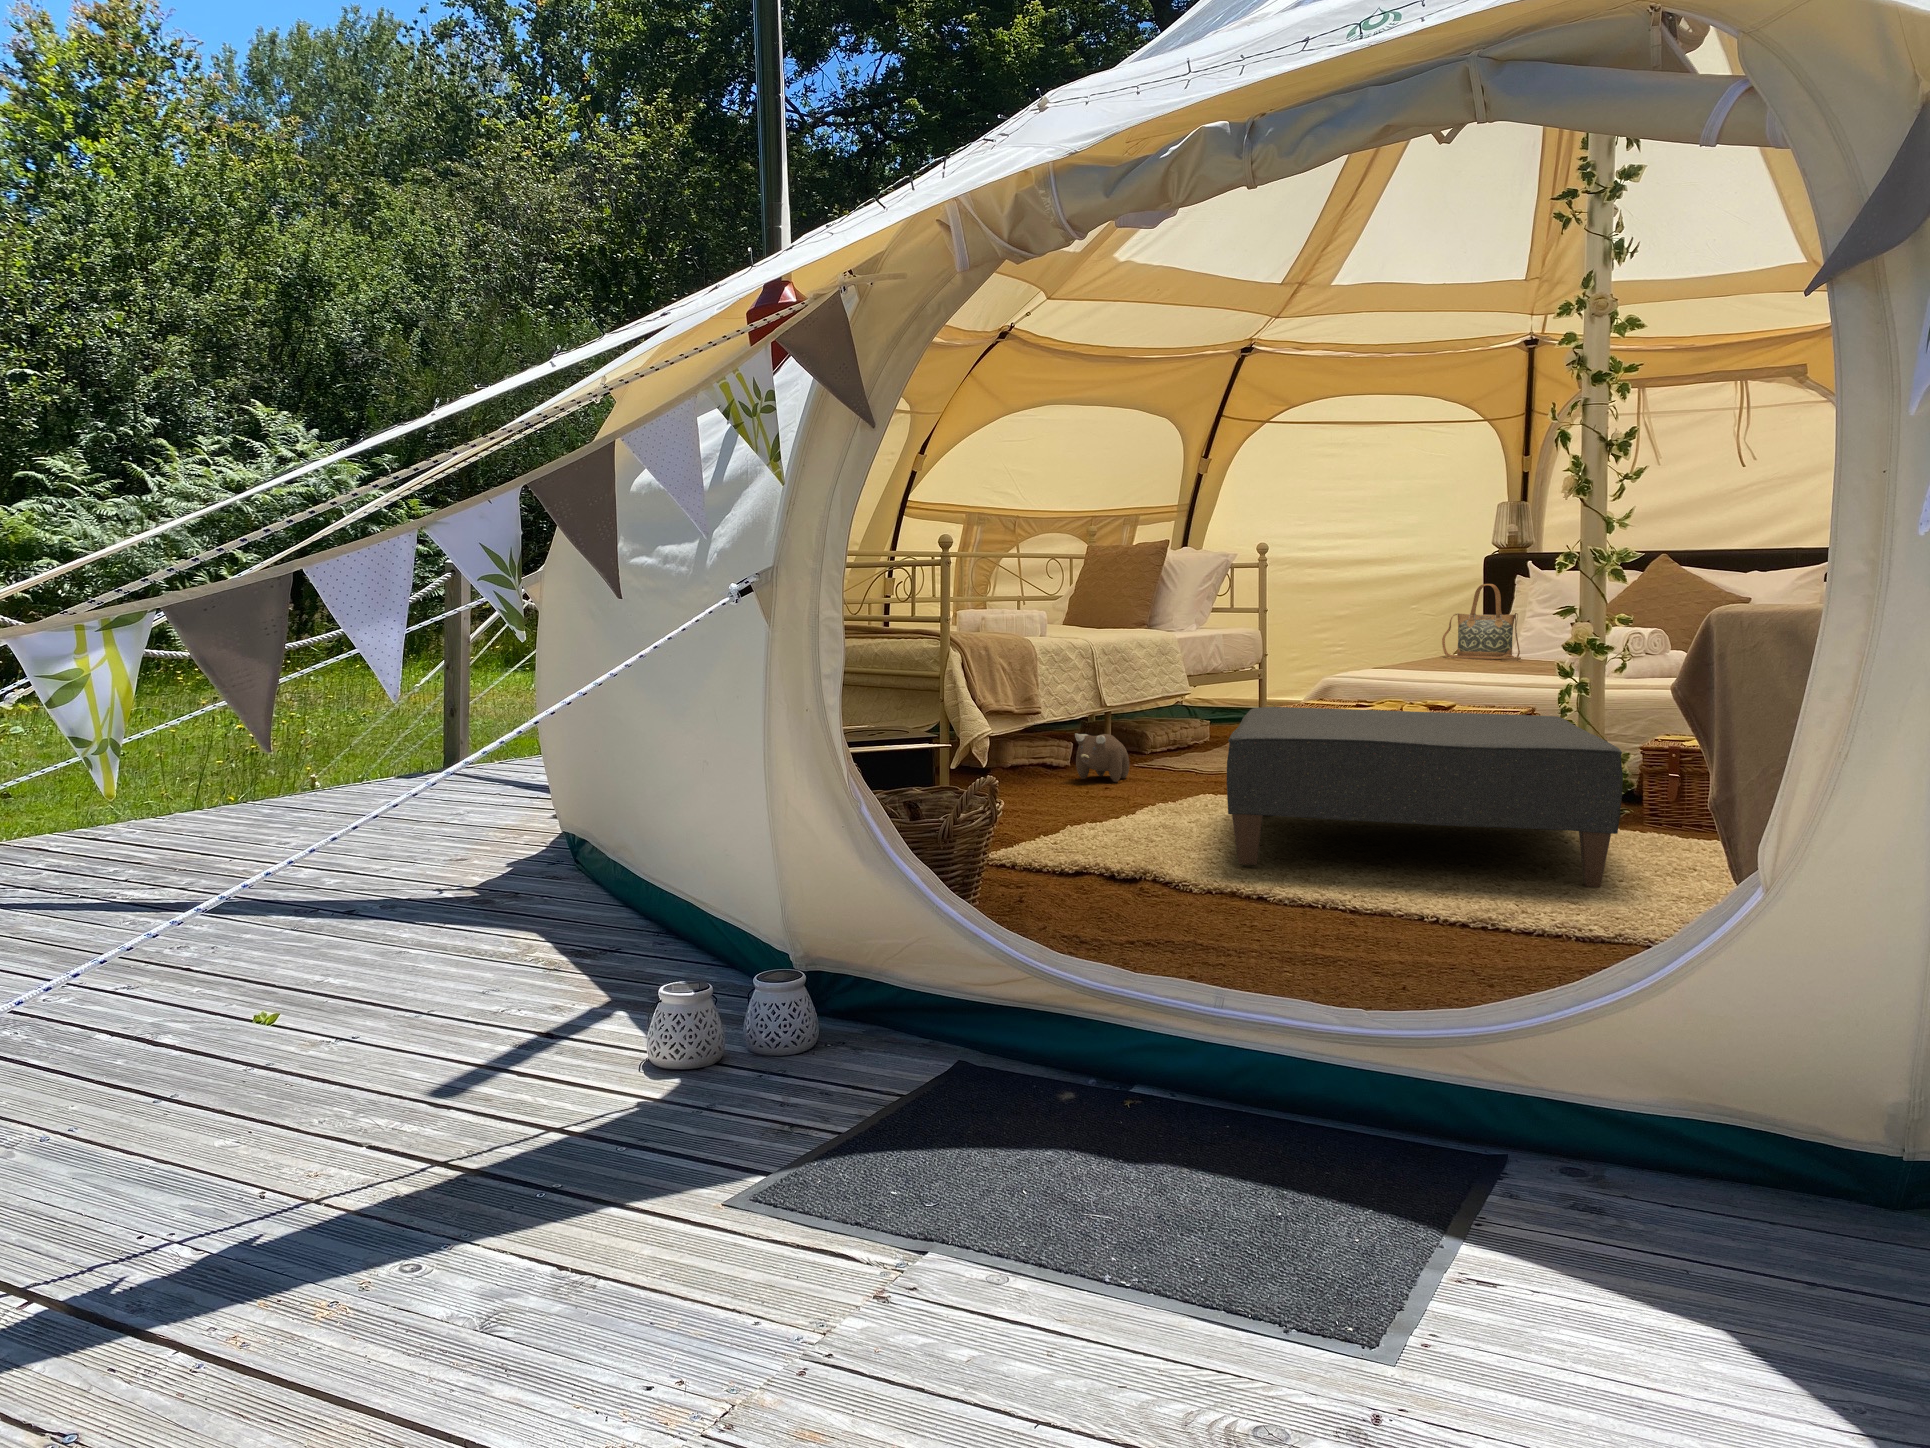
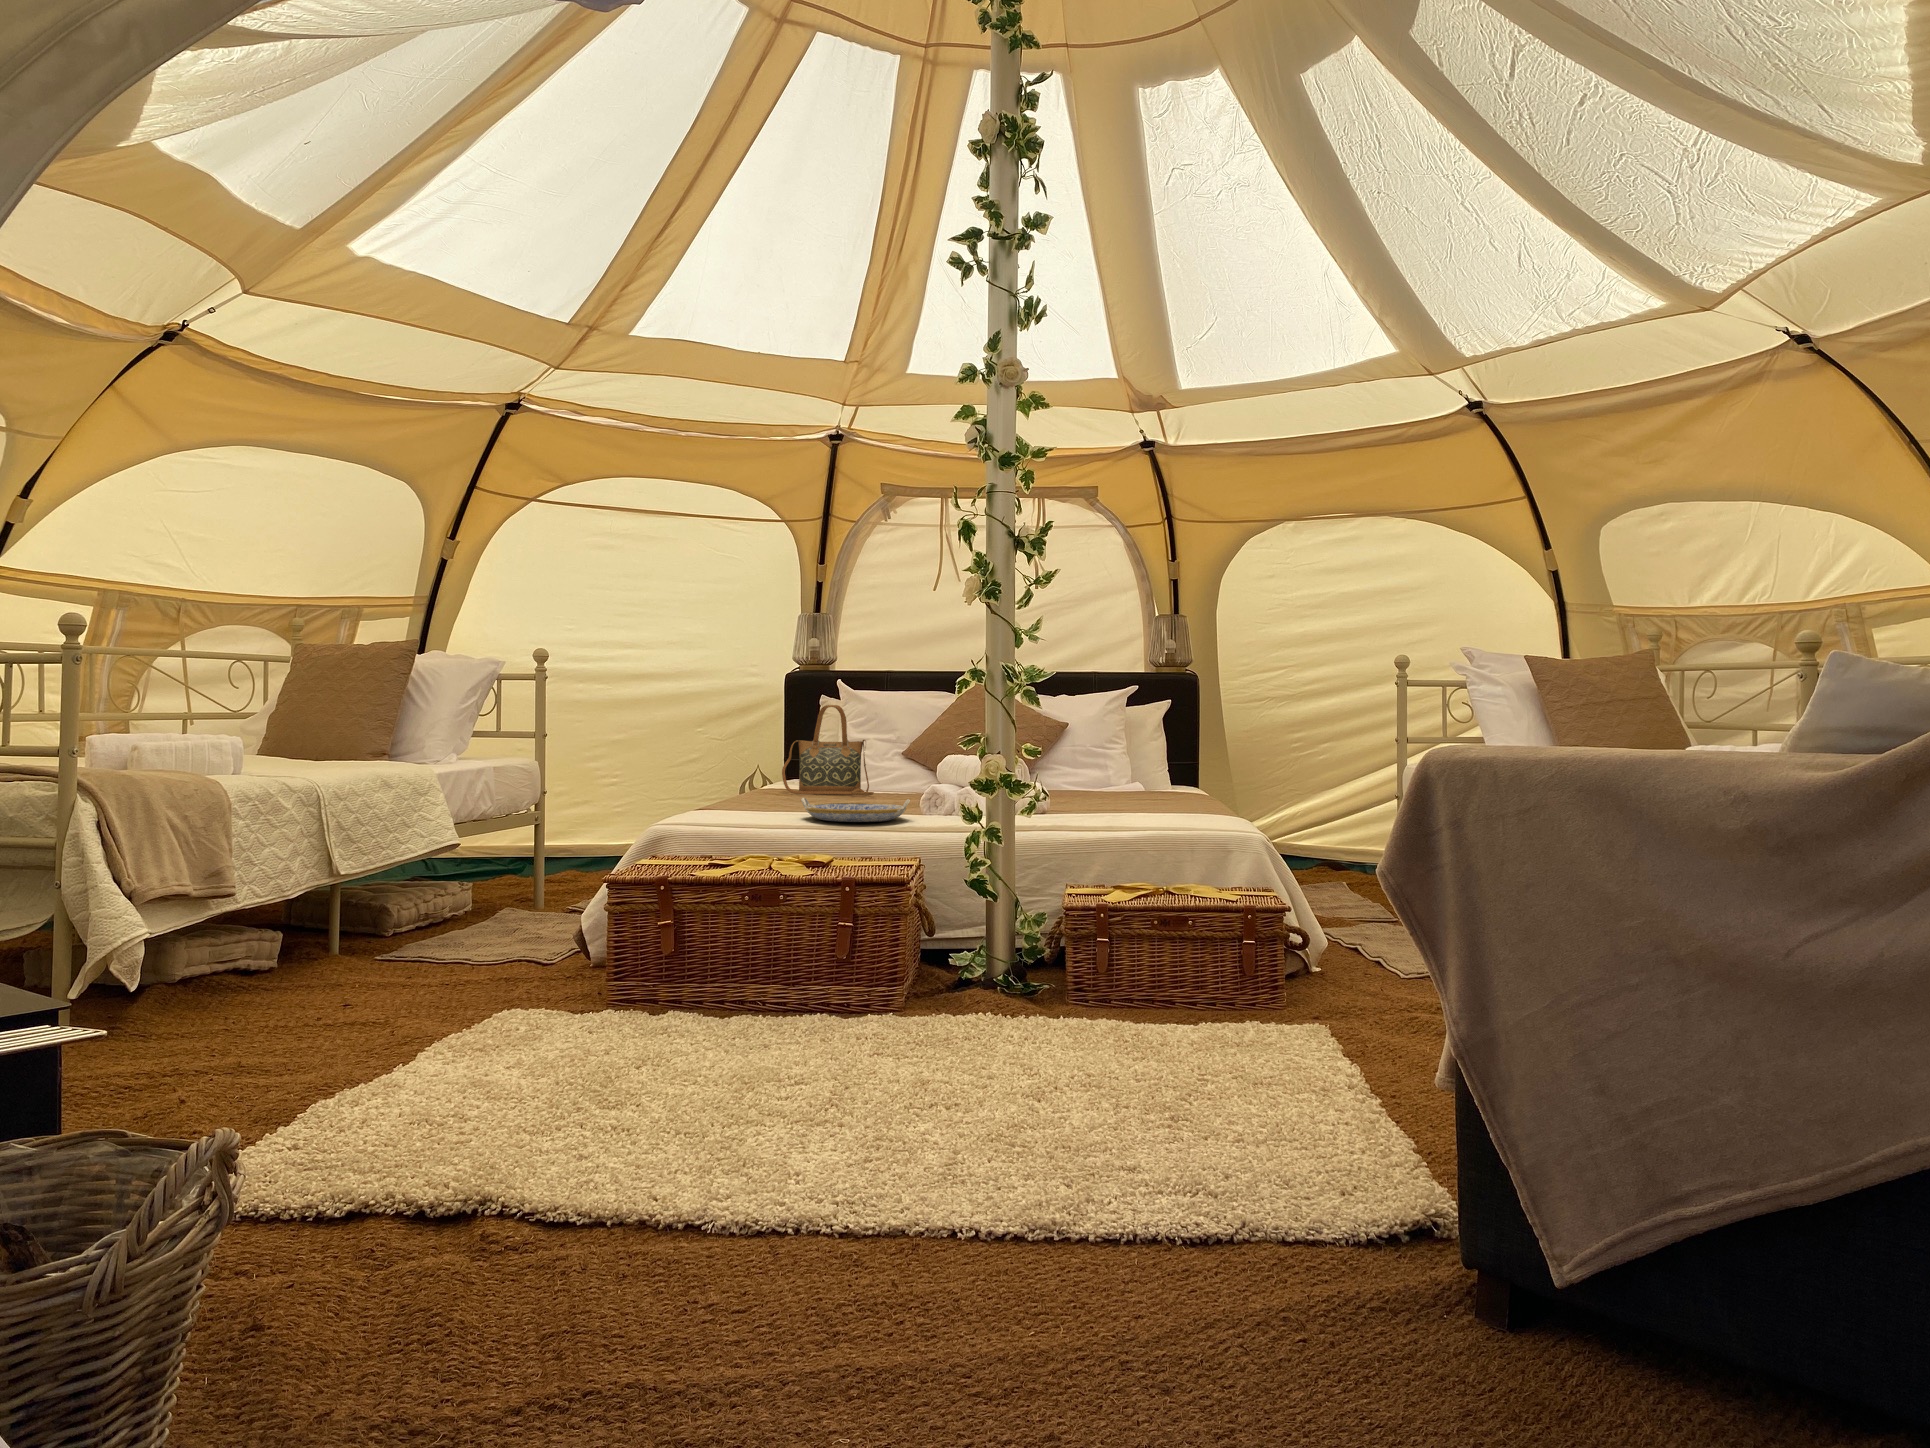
serving tray: none [1438,658,1534,678] -> present [801,798,910,822]
ottoman: present [1227,707,1623,887] -> none [591,873,1139,1153]
plush toy: present [1075,733,1129,782] -> none [294,927,383,1001]

